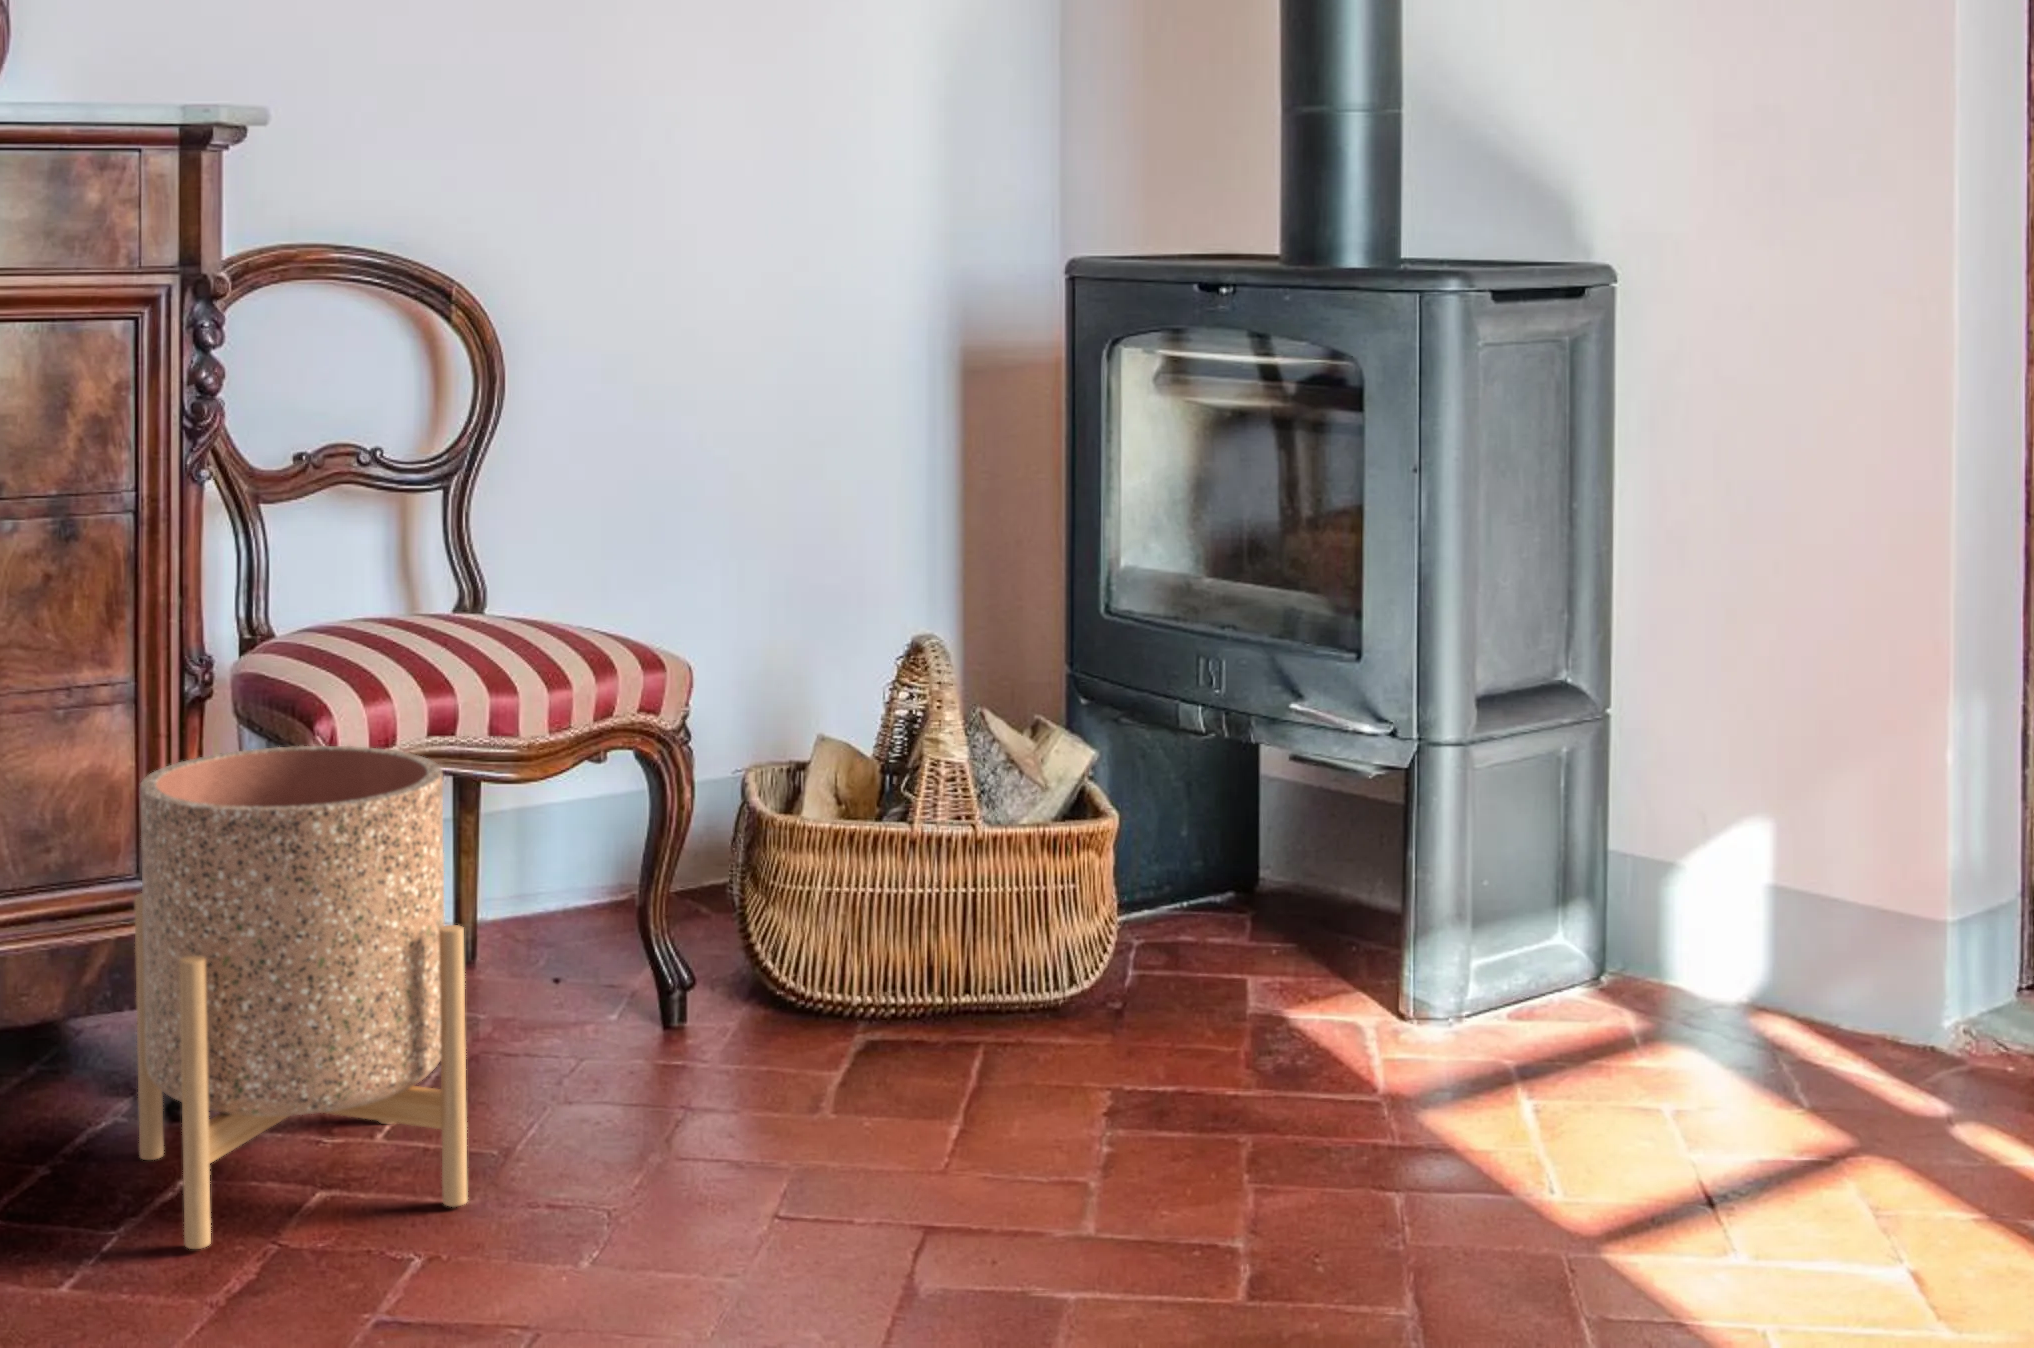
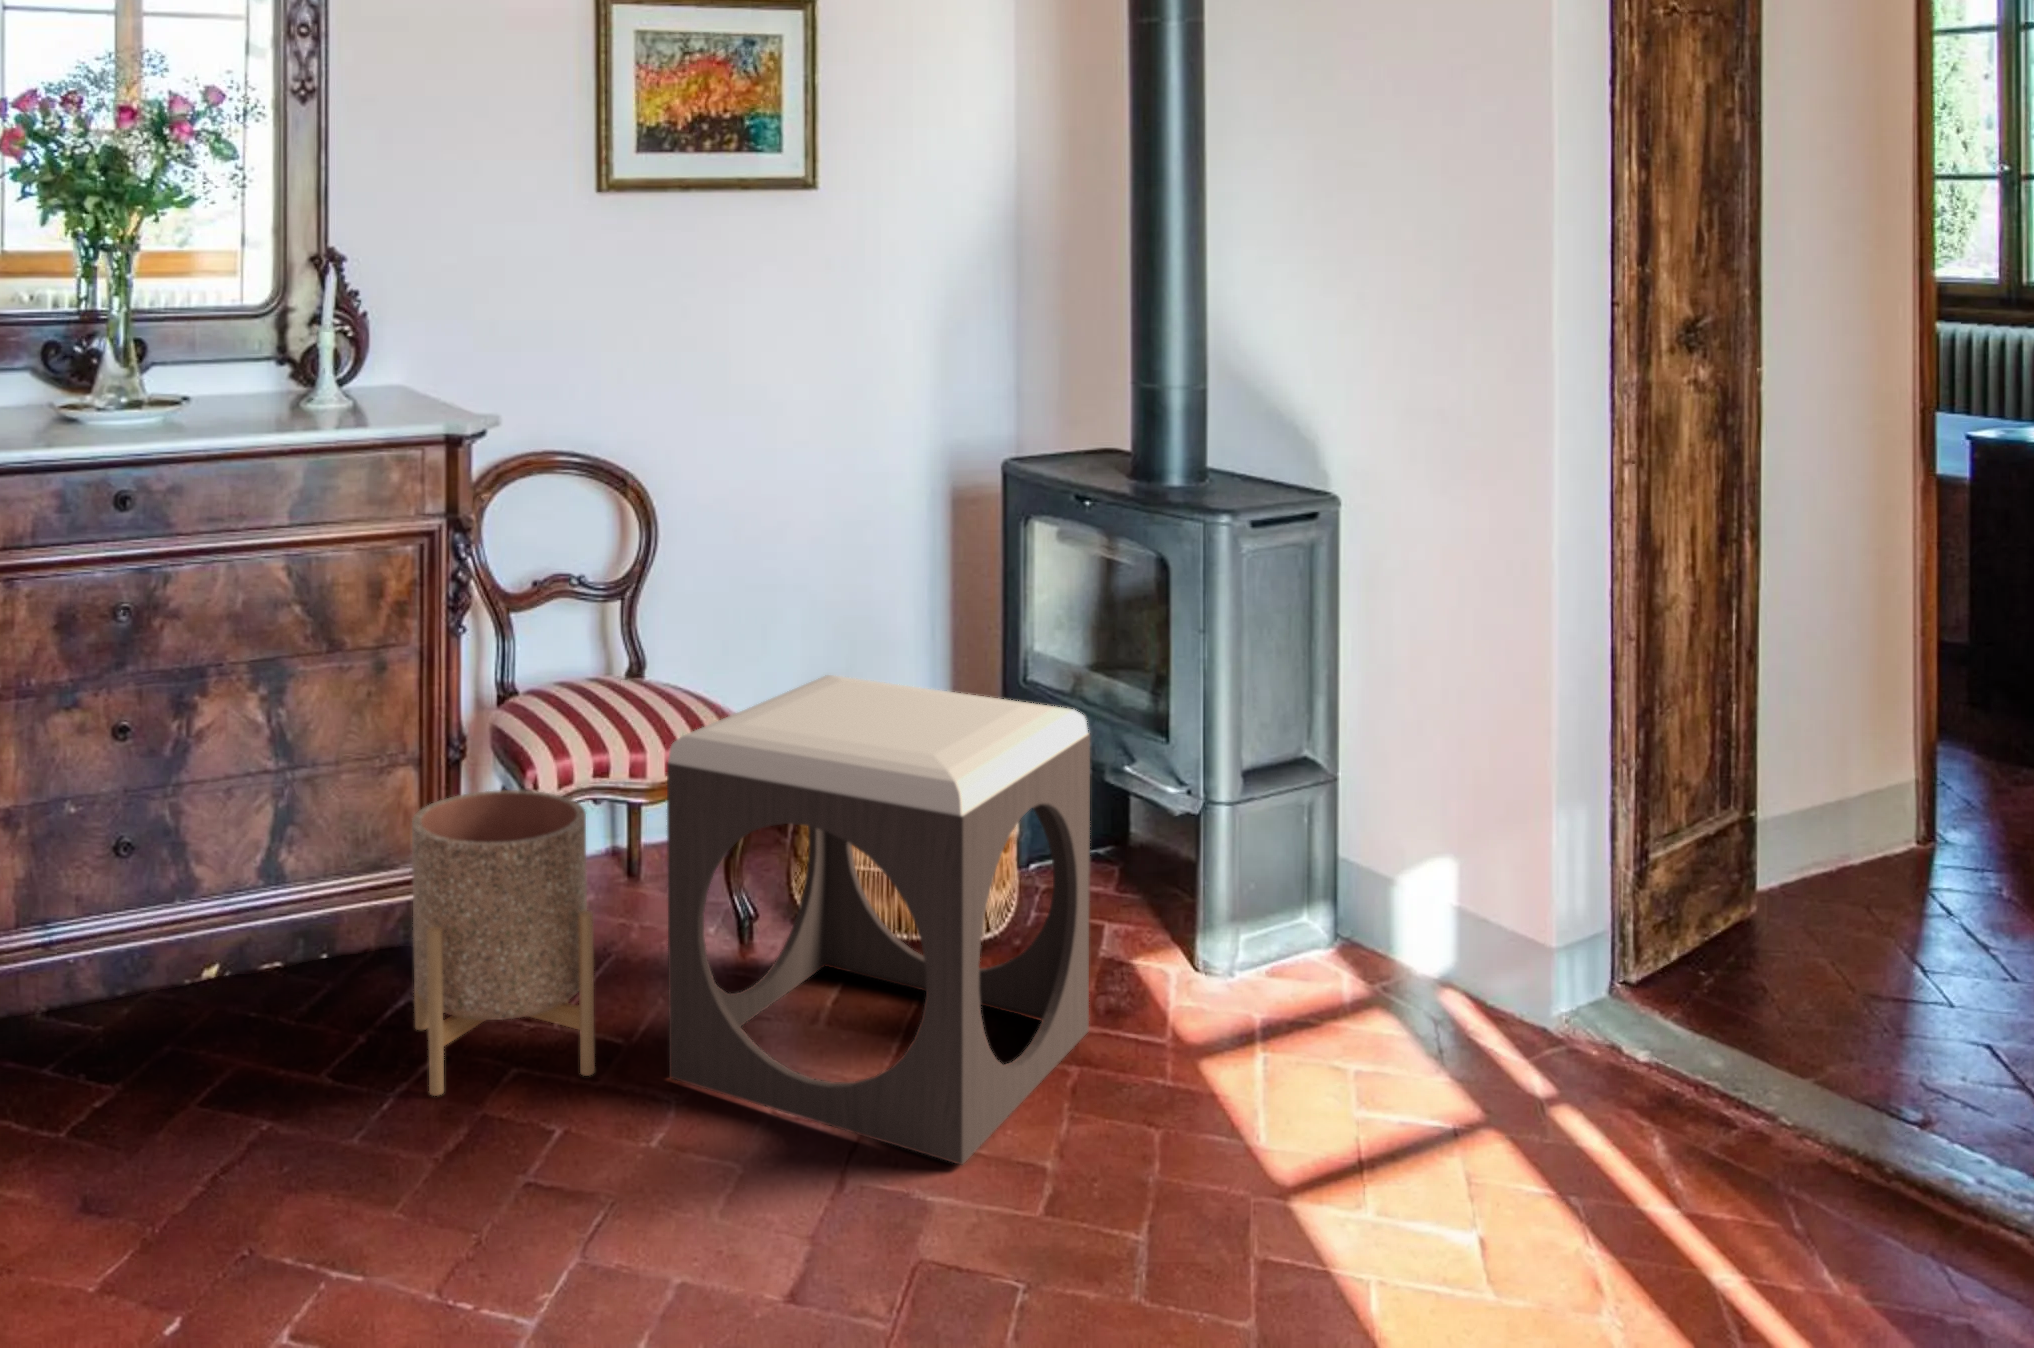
footstool: none [591,555,1265,1291] -> present [667,675,1090,1165]

